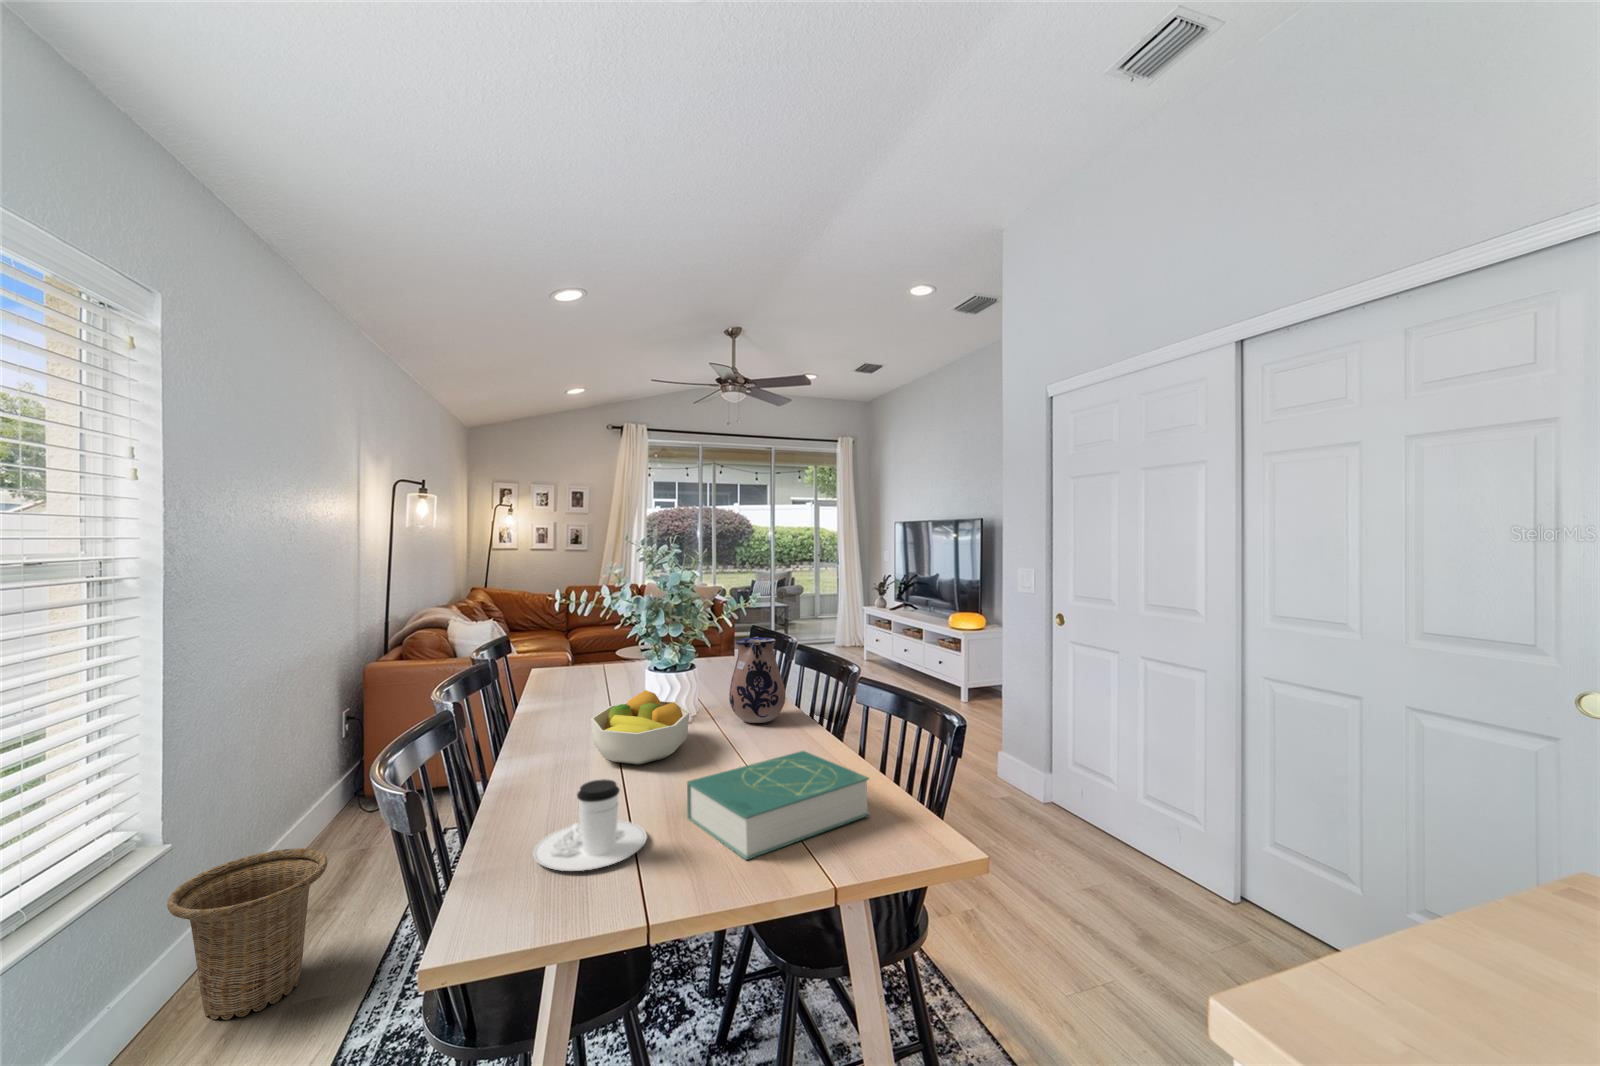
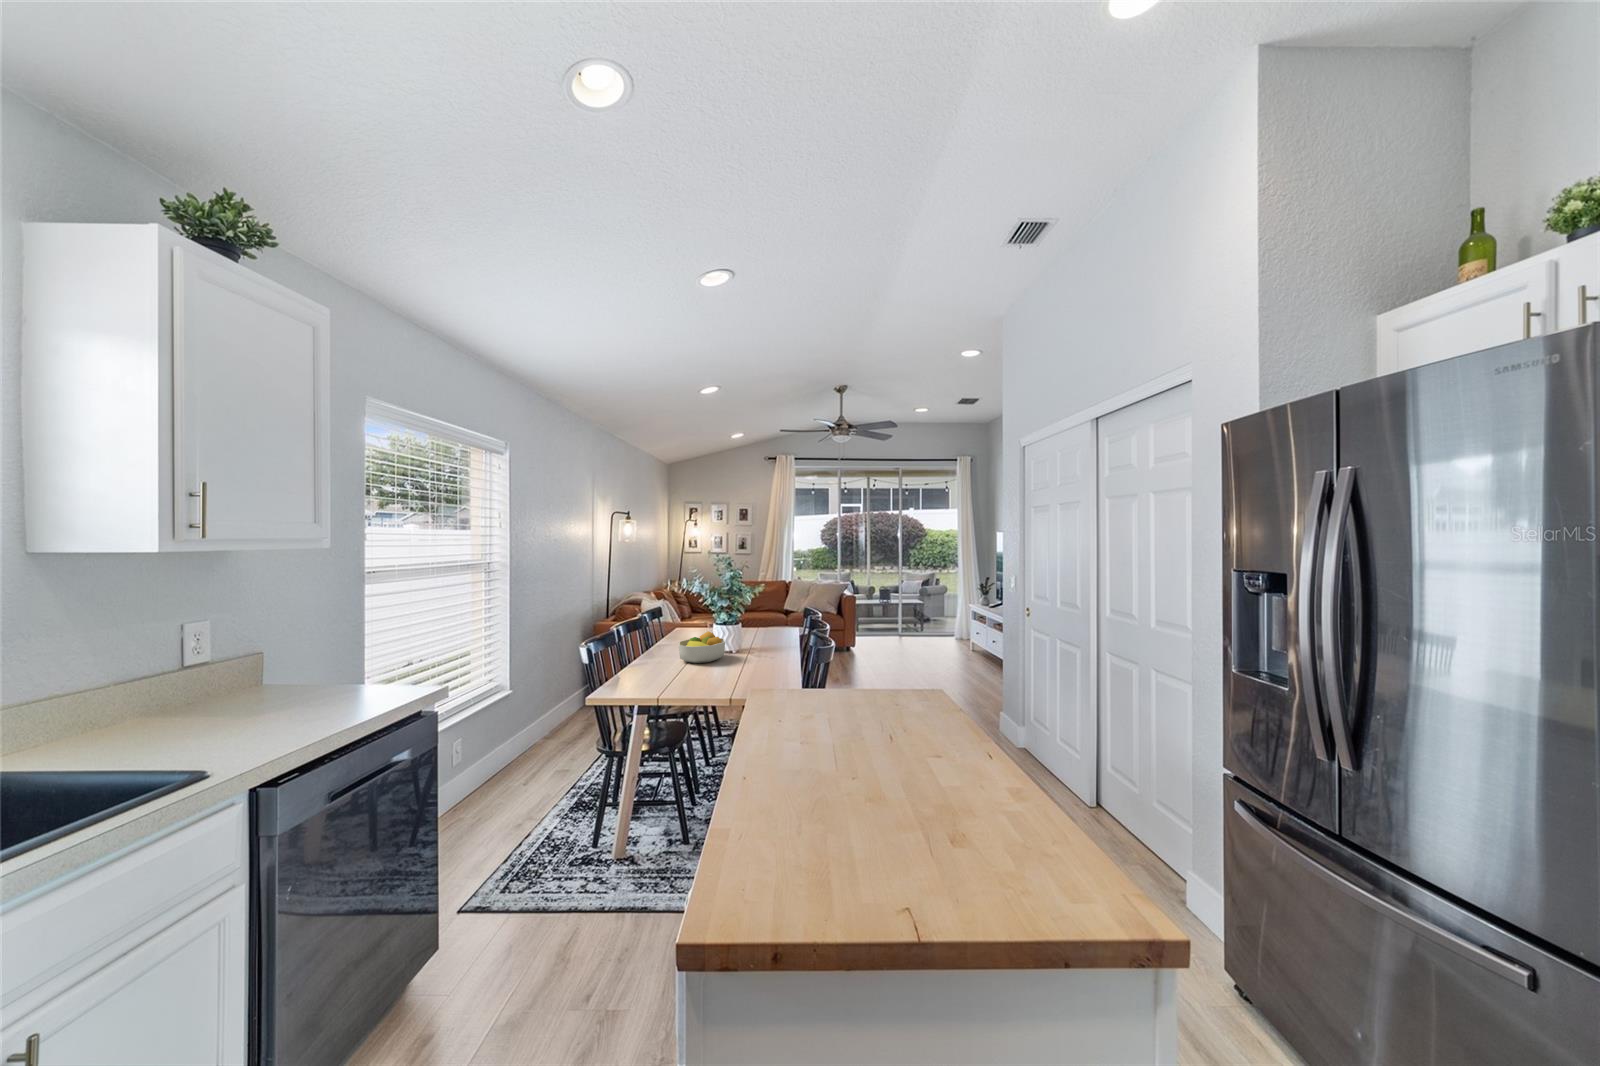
ceramic pitcher: present [729,637,786,723] -> none [757,608,787,654]
book: present [687,751,870,860] -> none [700,657,775,687]
coffee cup: present [533,780,647,871] -> none [634,654,679,684]
basket: present [167,849,328,1020] -> none [508,704,570,771]

